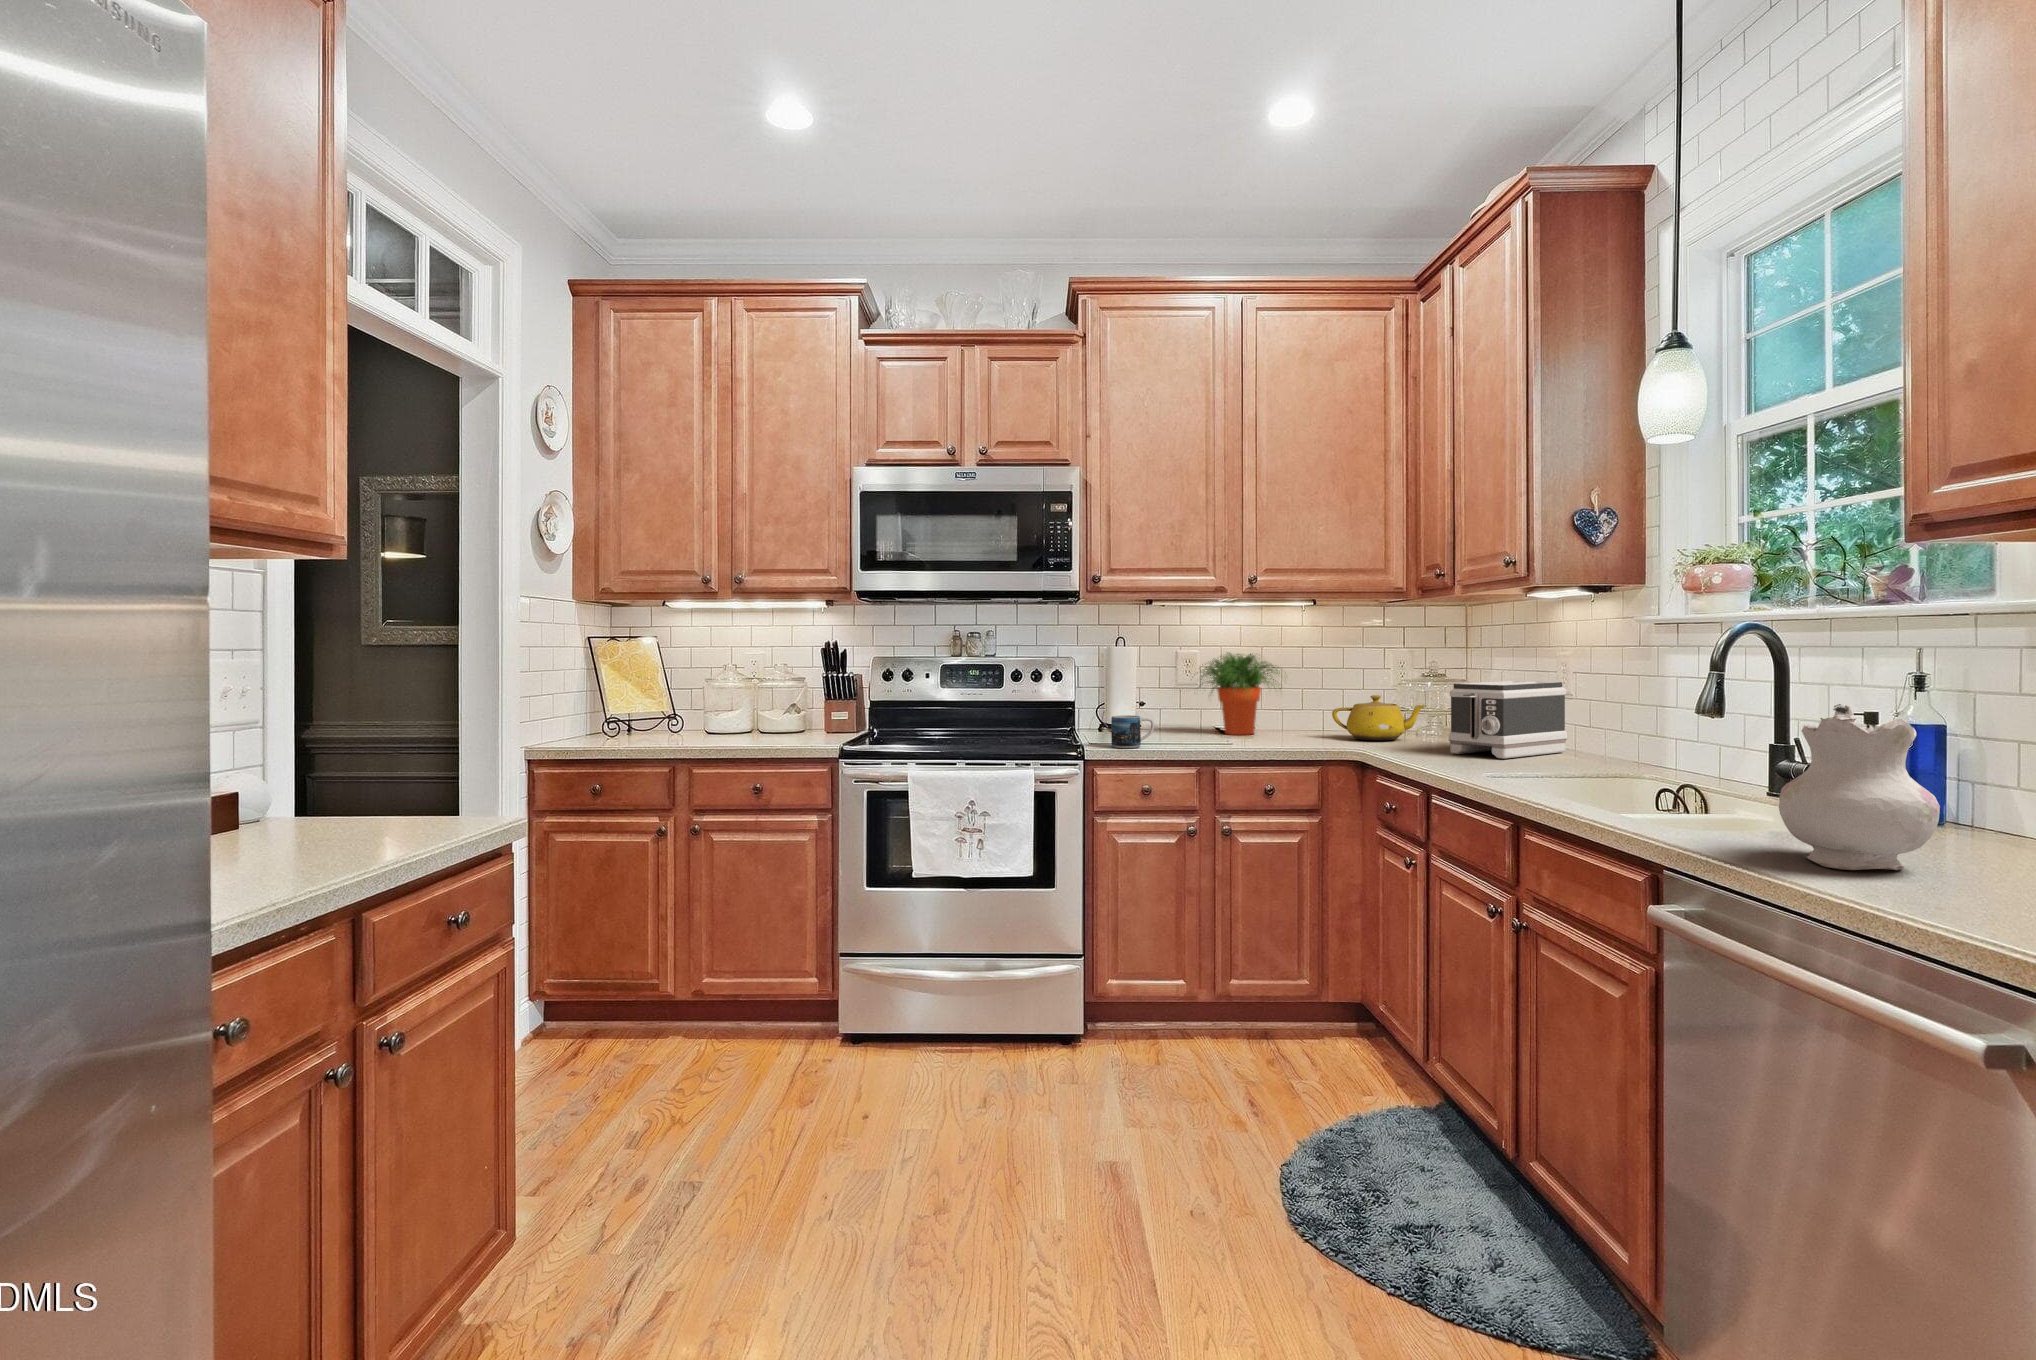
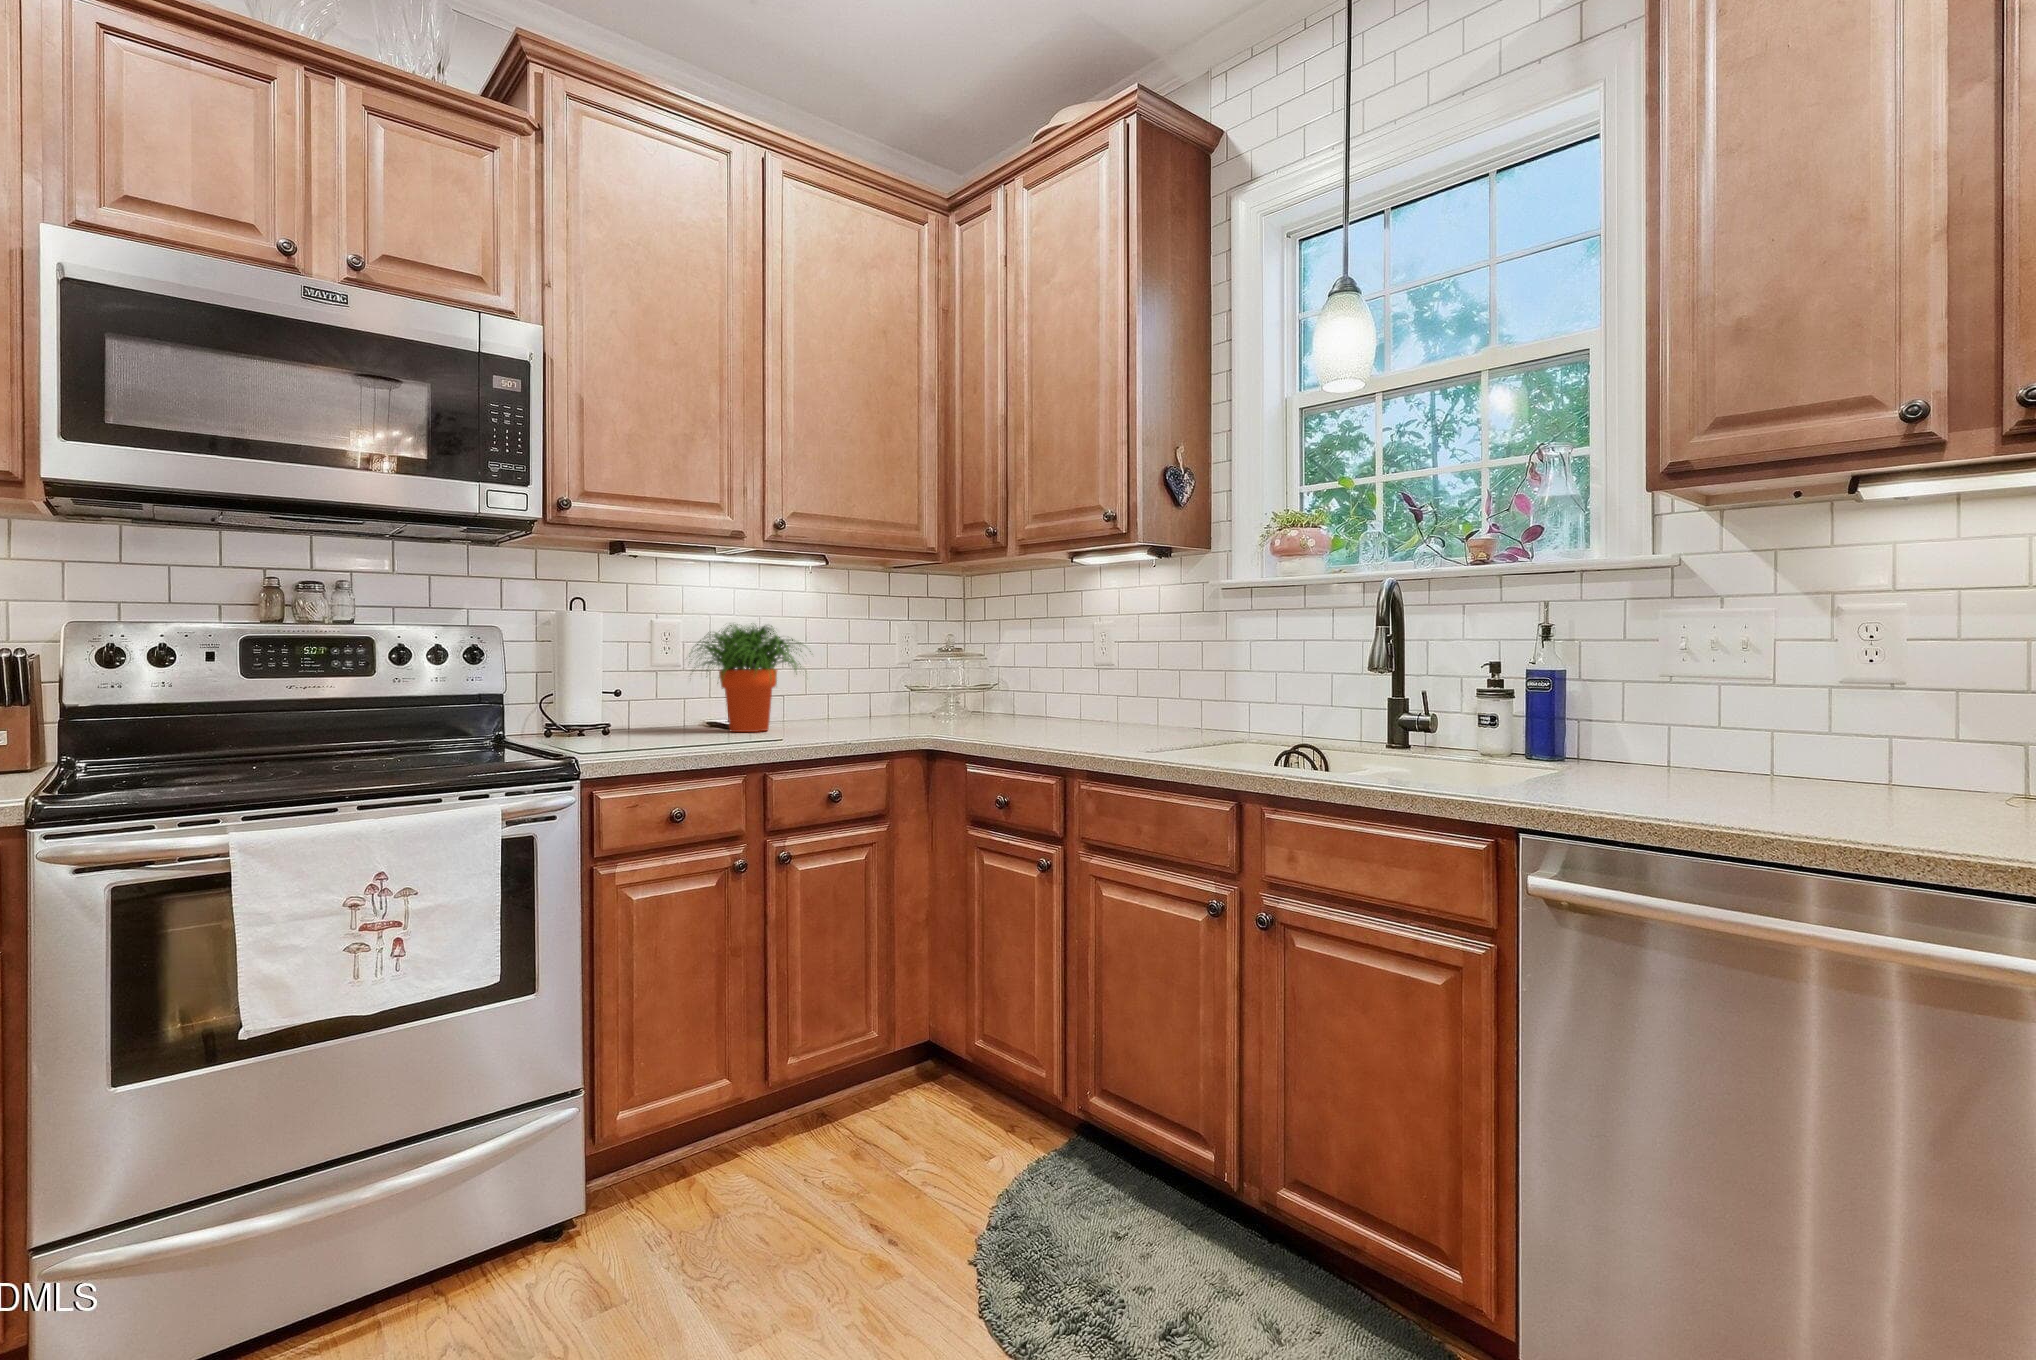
toaster: present [1448,681,1567,759] -> none [1036,654,1130,737]
teapot: present [1332,695,1427,740] -> none [871,675,976,728]
ceramic pitcher: present [1779,704,1940,870] -> none [1606,639,1755,805]
mug: present [1111,715,1154,748] -> none [611,707,675,756]

